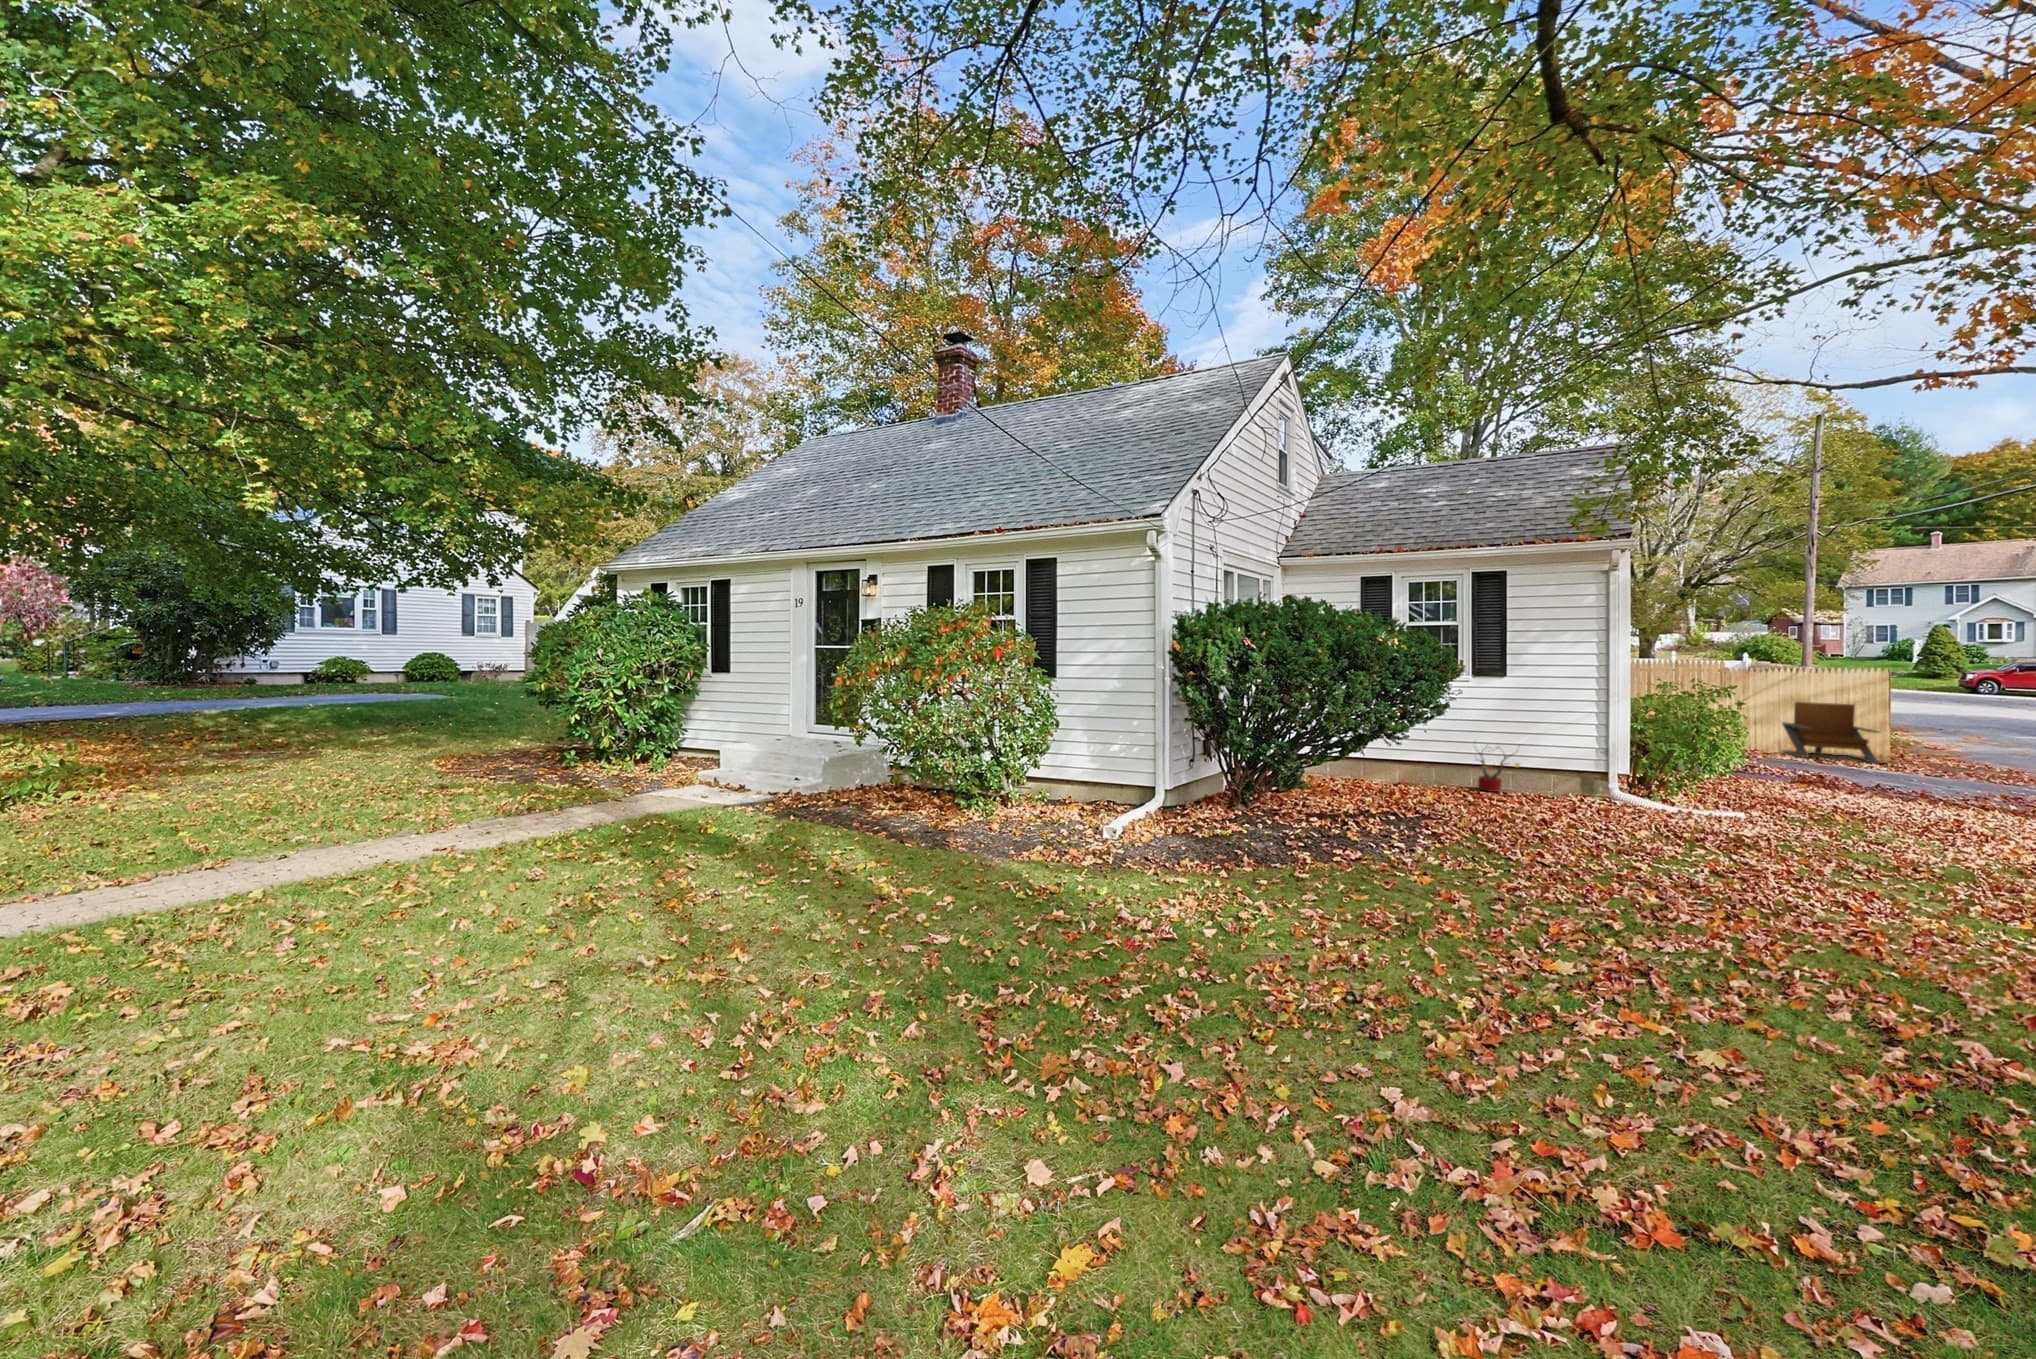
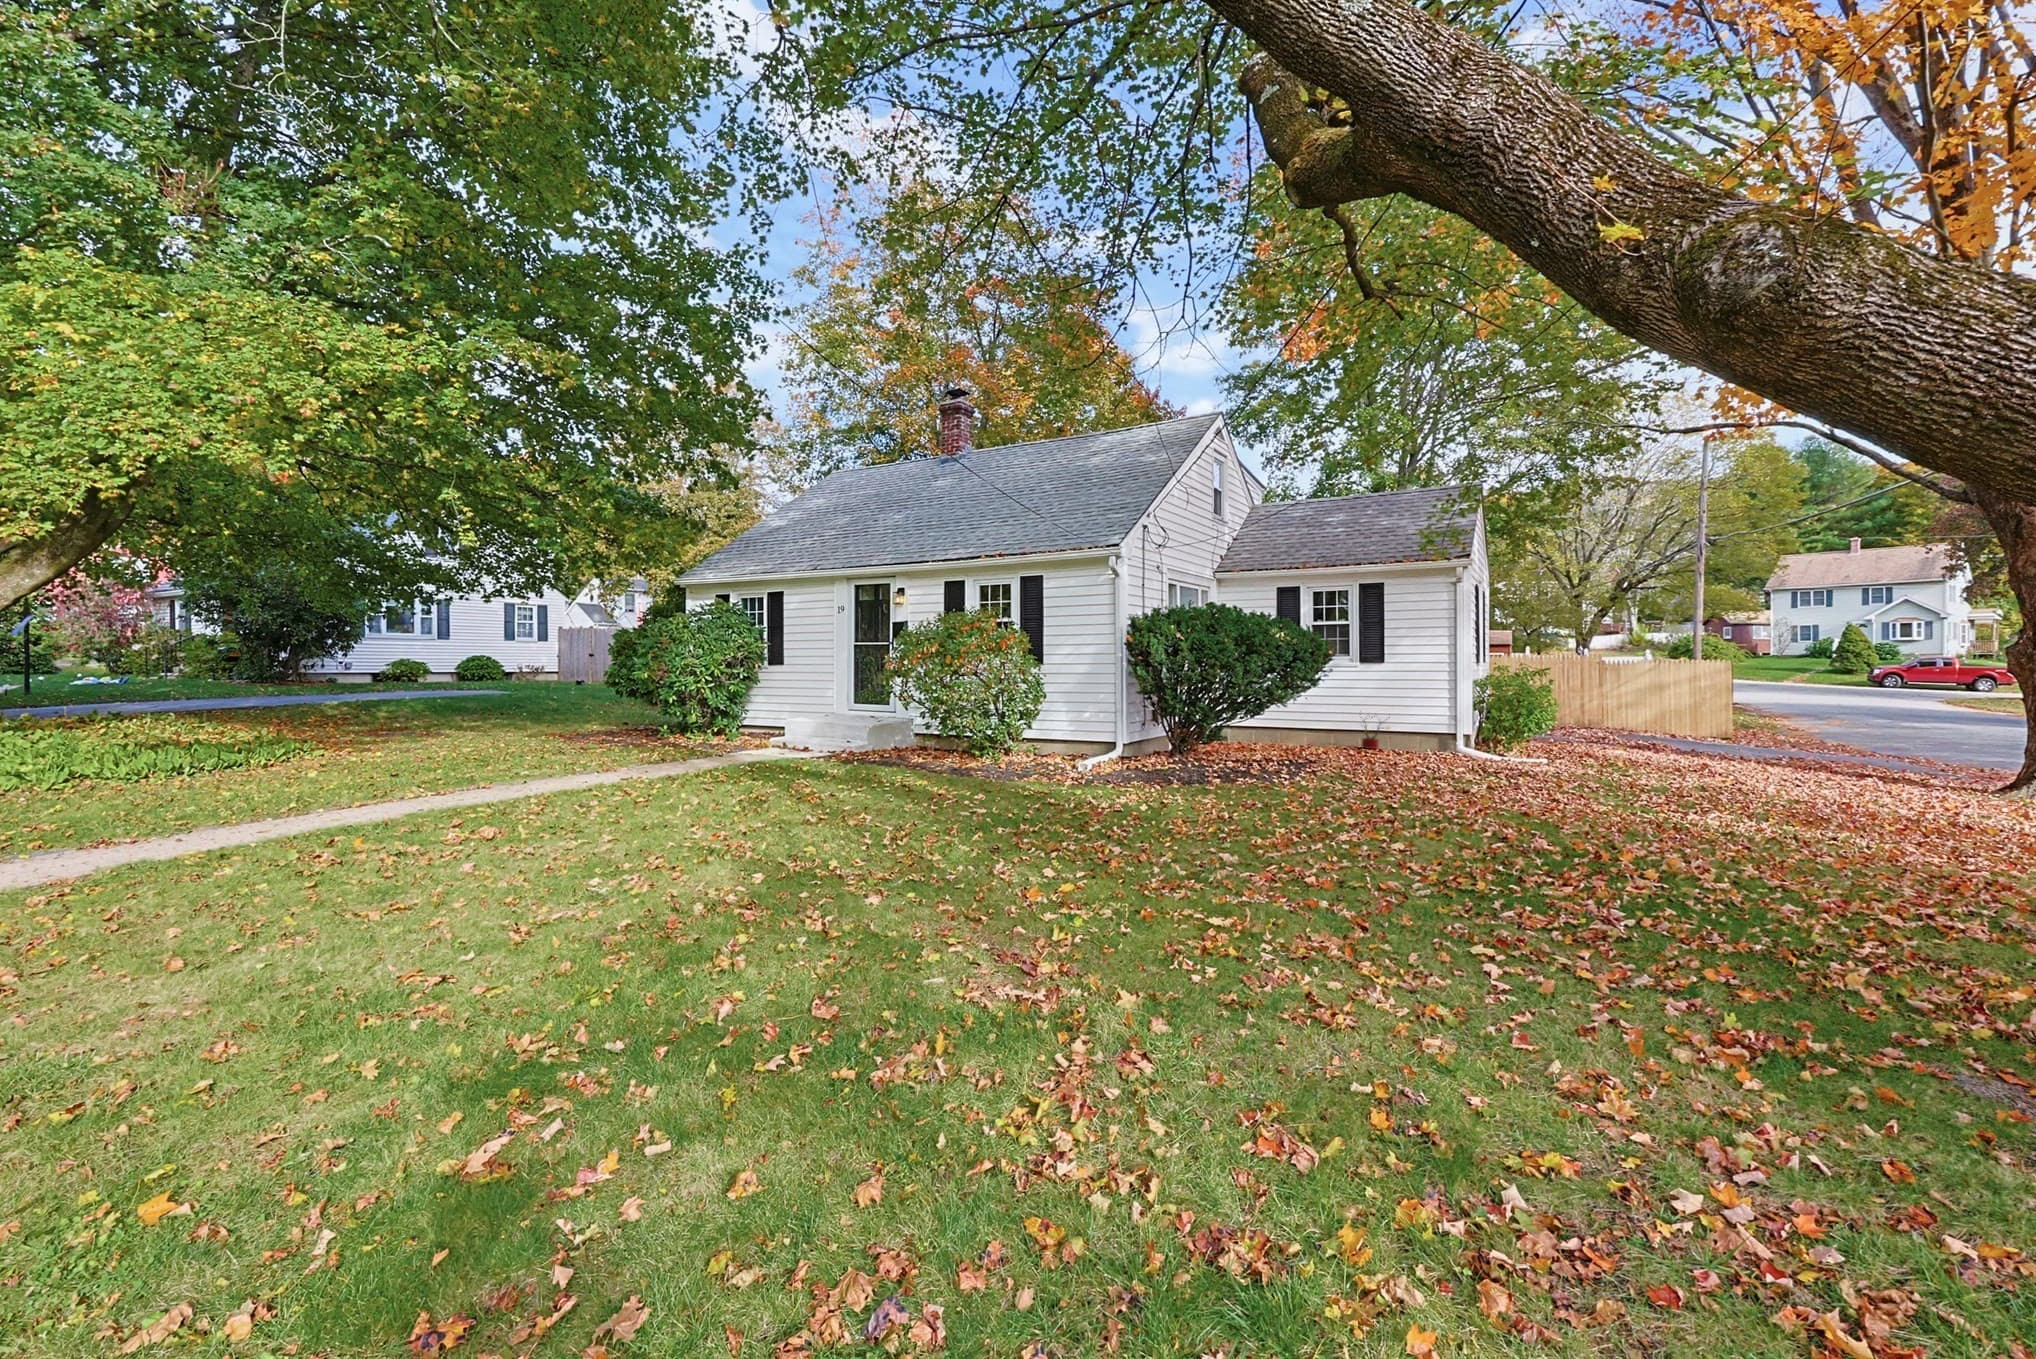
lounge chair: present [1782,702,1879,762] -> none [1628,685,1697,732]

